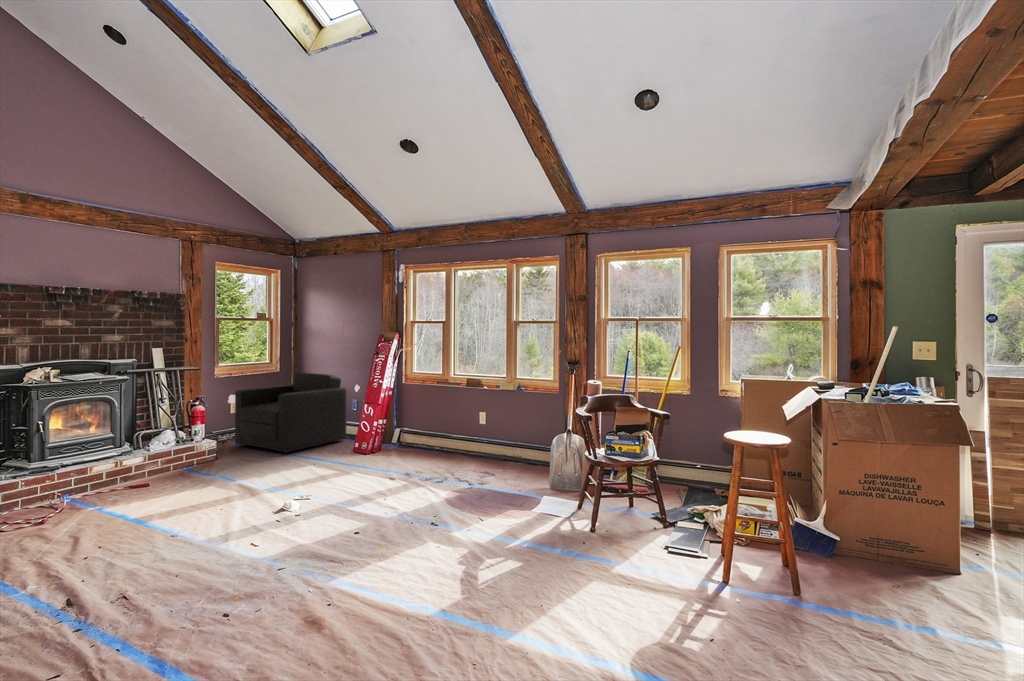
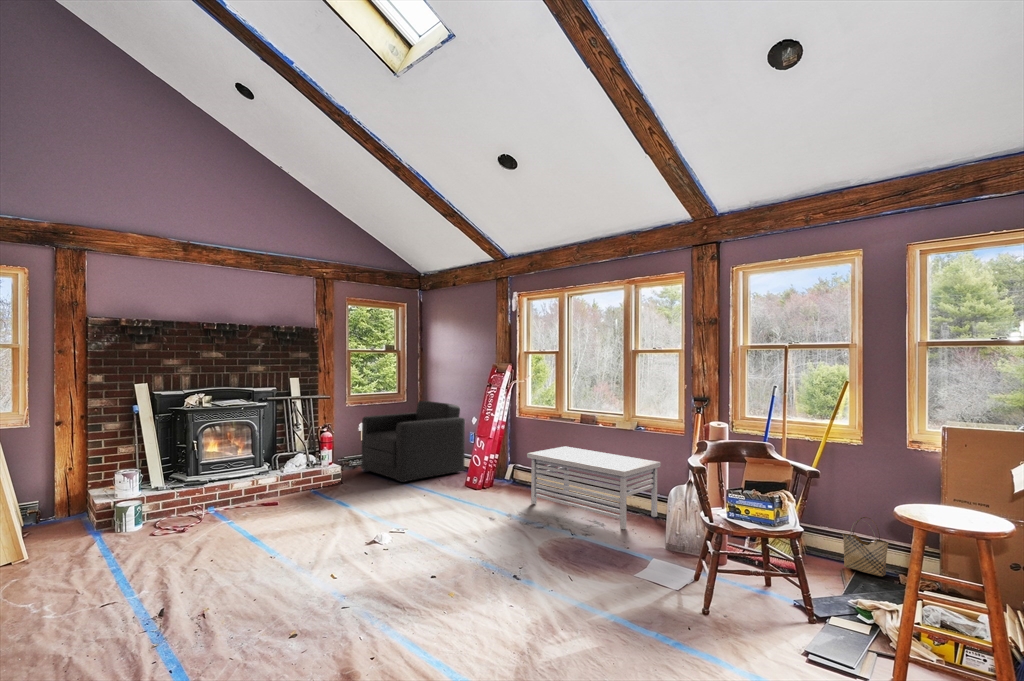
storage bench: none [418,410,536,477] -> present [527,446,661,529]
woven basket: none [677,449,708,492] -> present [843,517,888,576]

